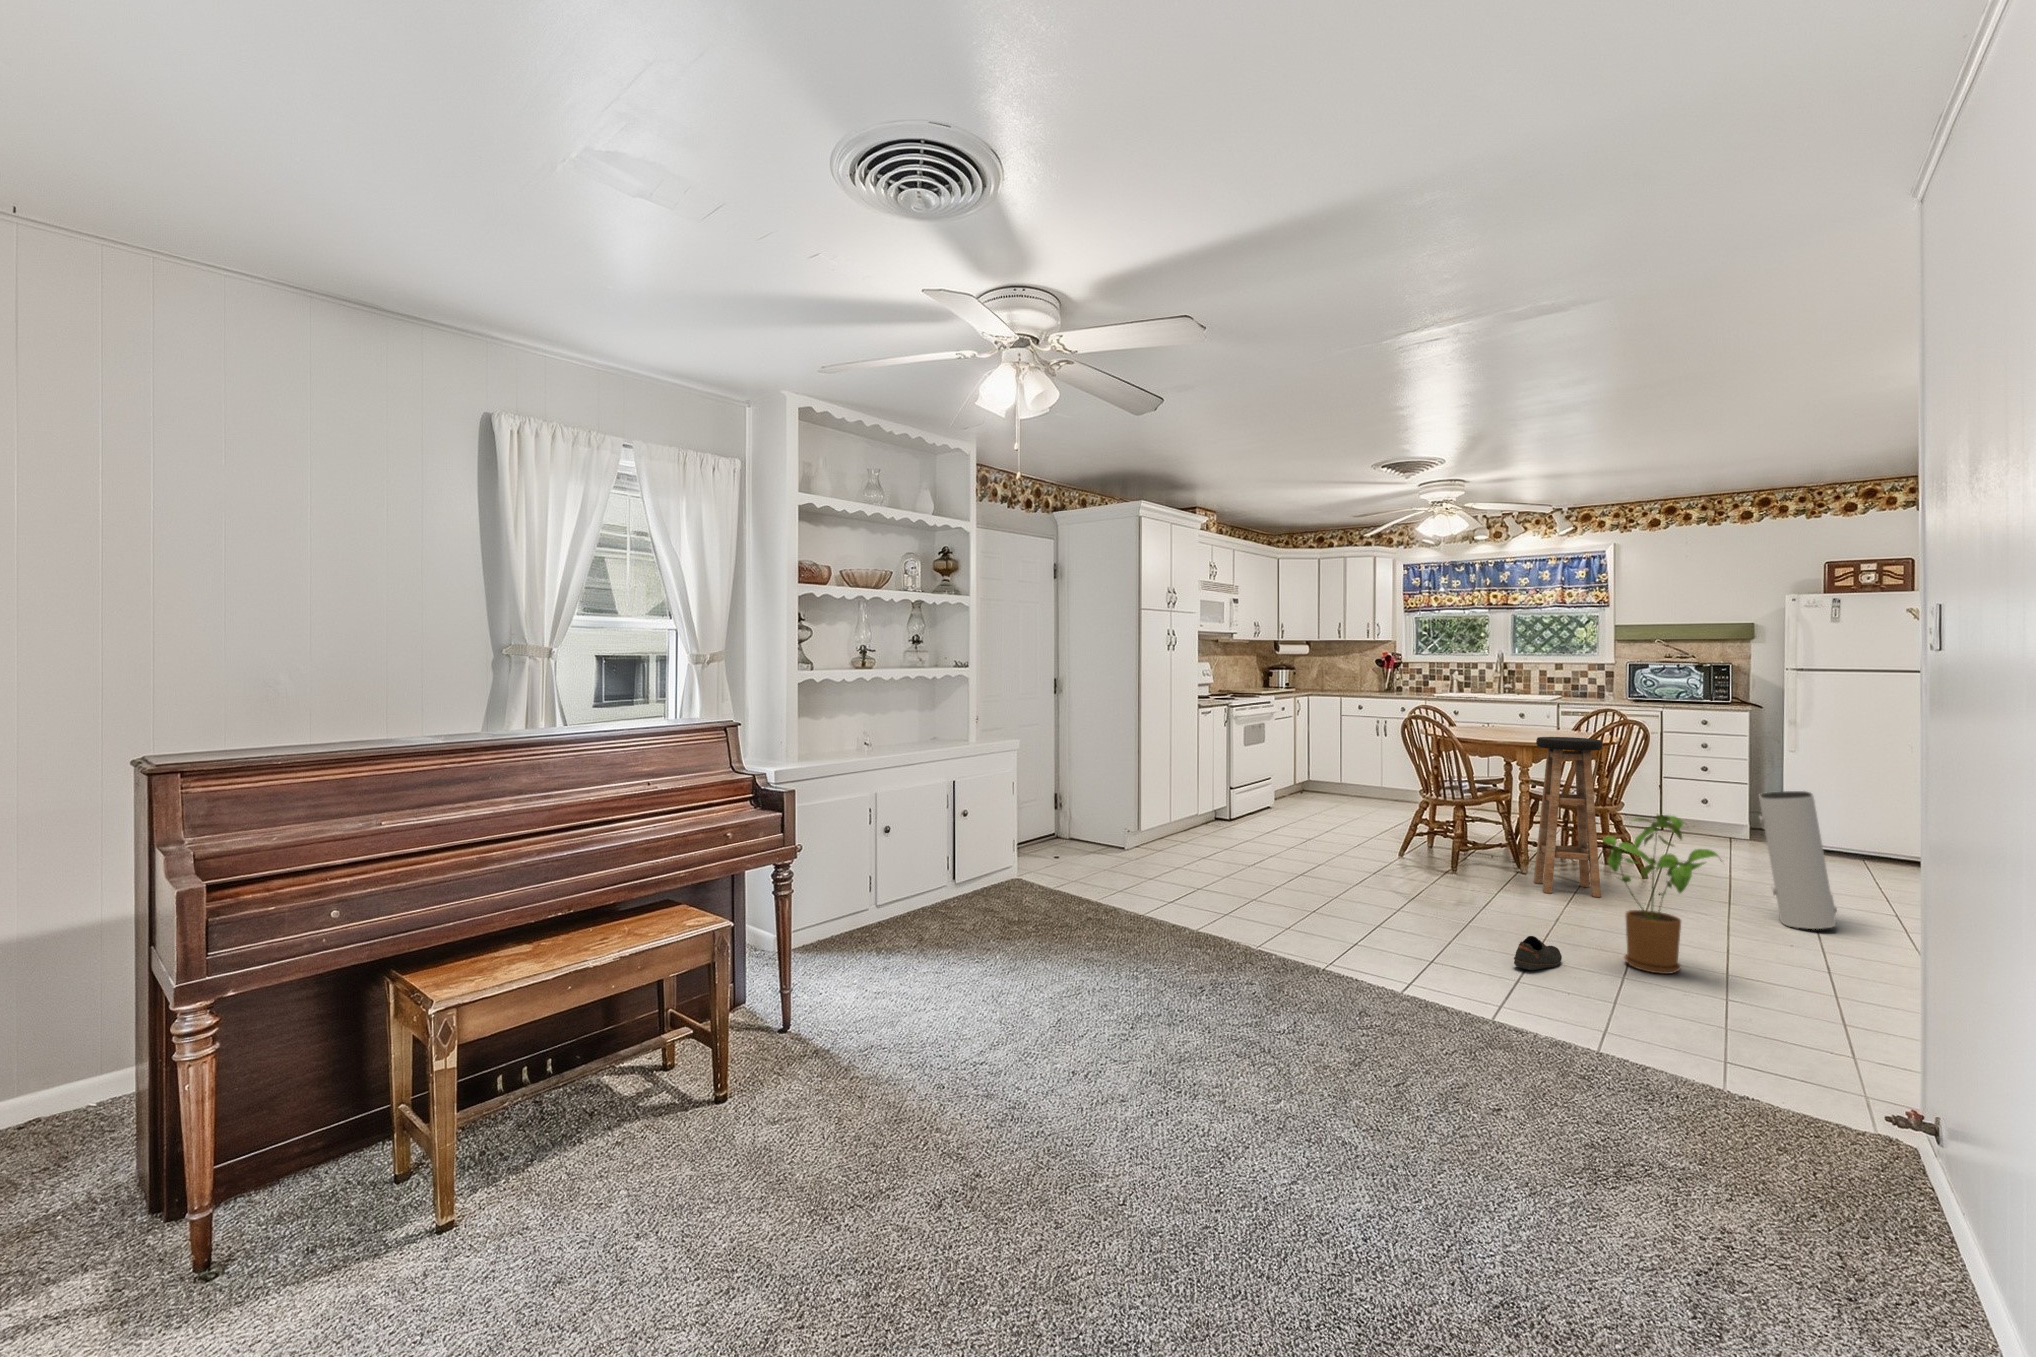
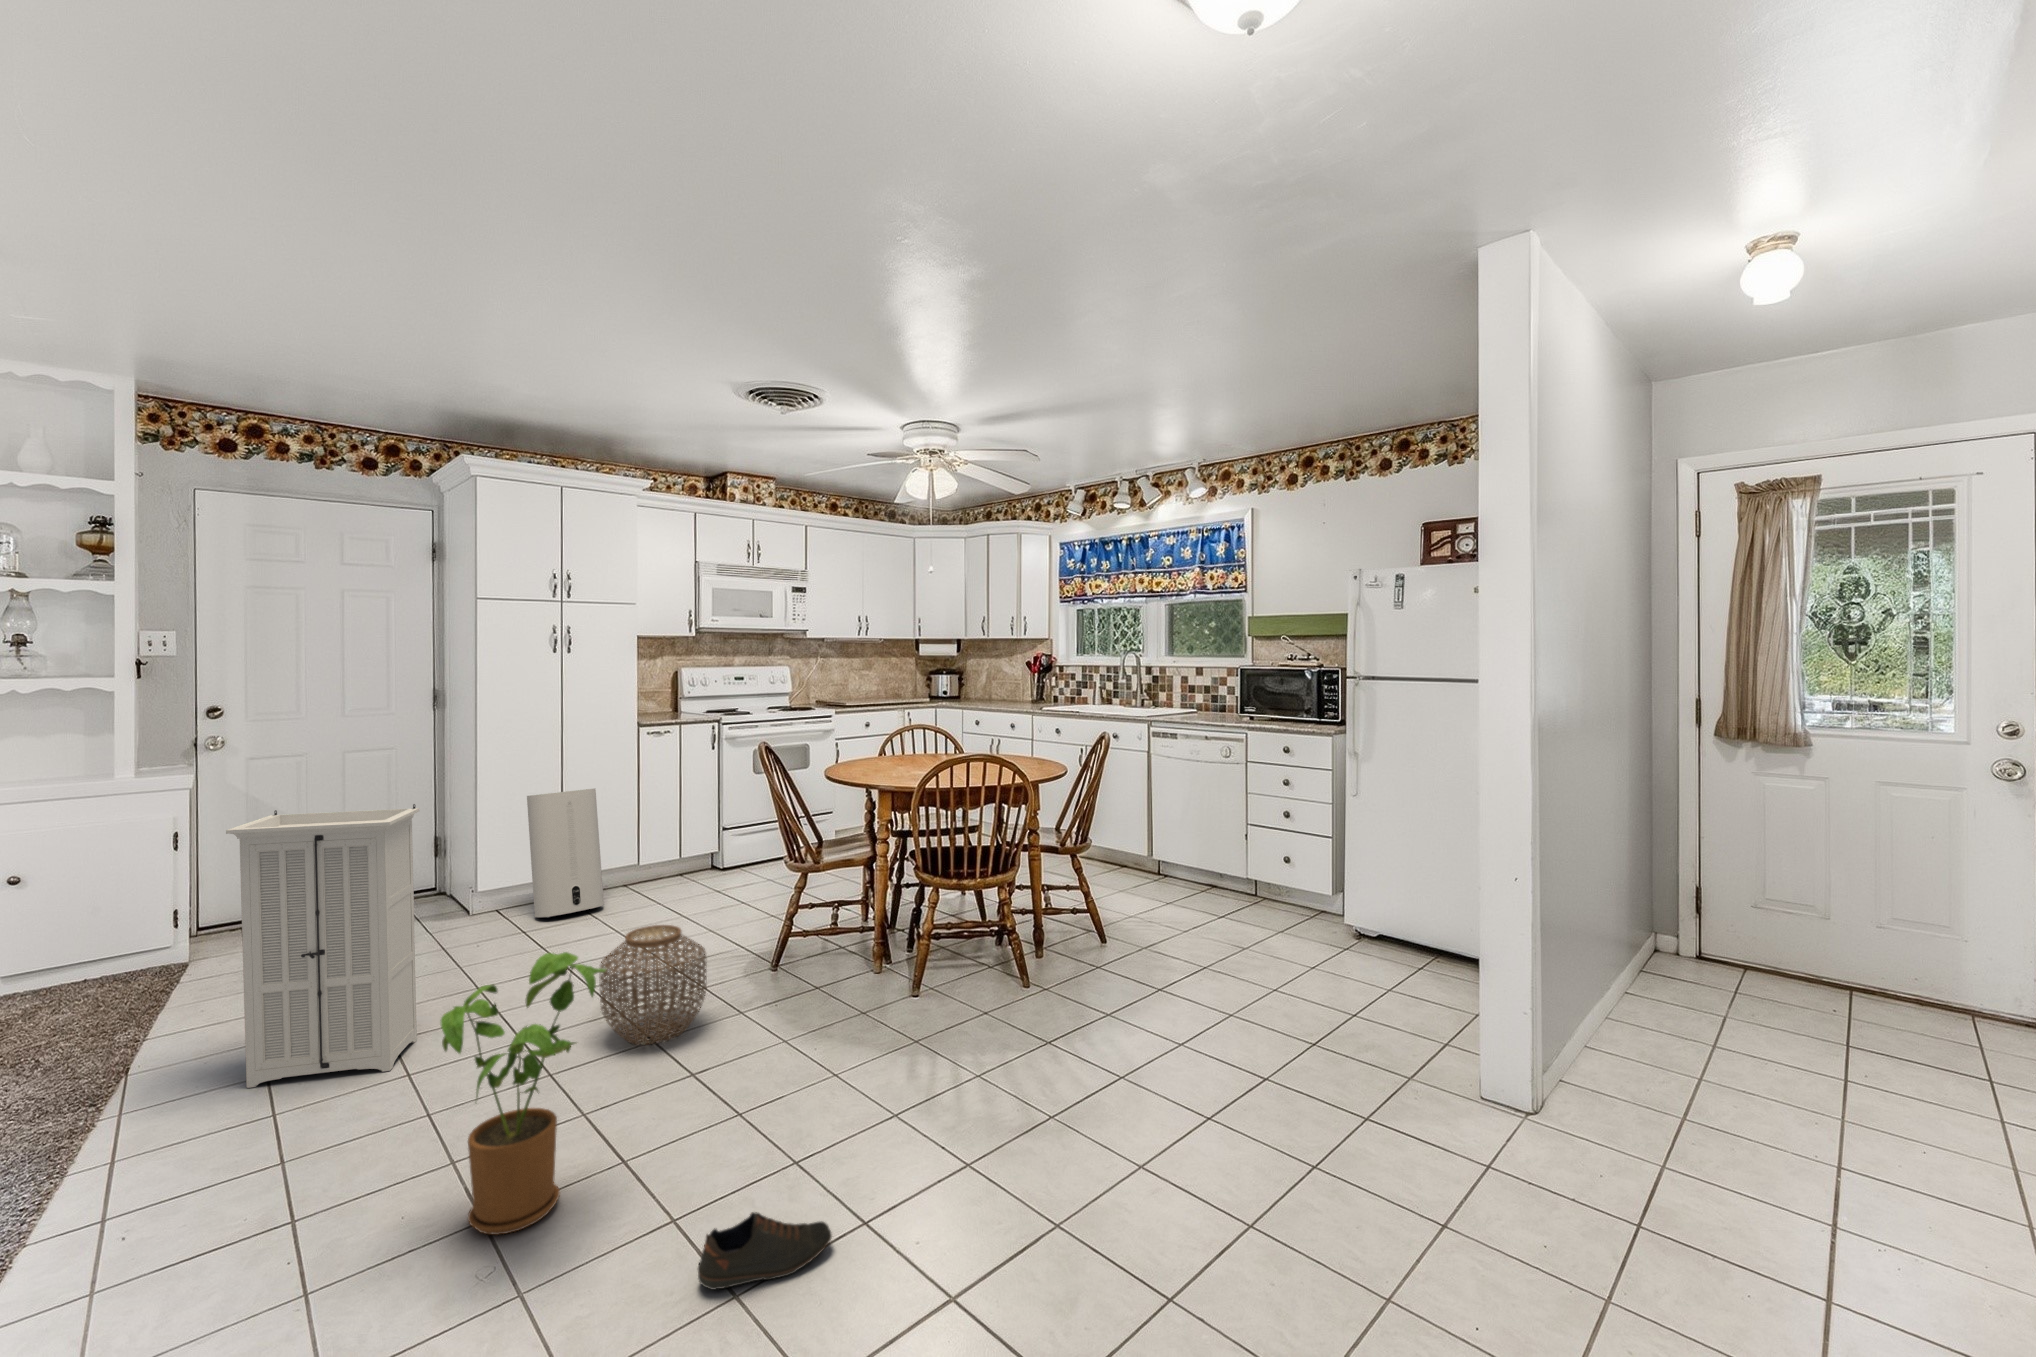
bar stool: present [1534,737,1603,897] -> none [796,785,896,1028]
storage cabinet: none [1277,744,1385,930] -> present [226,804,419,1088]
air purifier: present [1759,791,1837,929] -> present [527,788,604,918]
woven basket: none [1447,830,1523,907] -> present [600,925,707,1045]
shoe: present [1514,936,1562,970] -> present [698,1212,832,1290]

